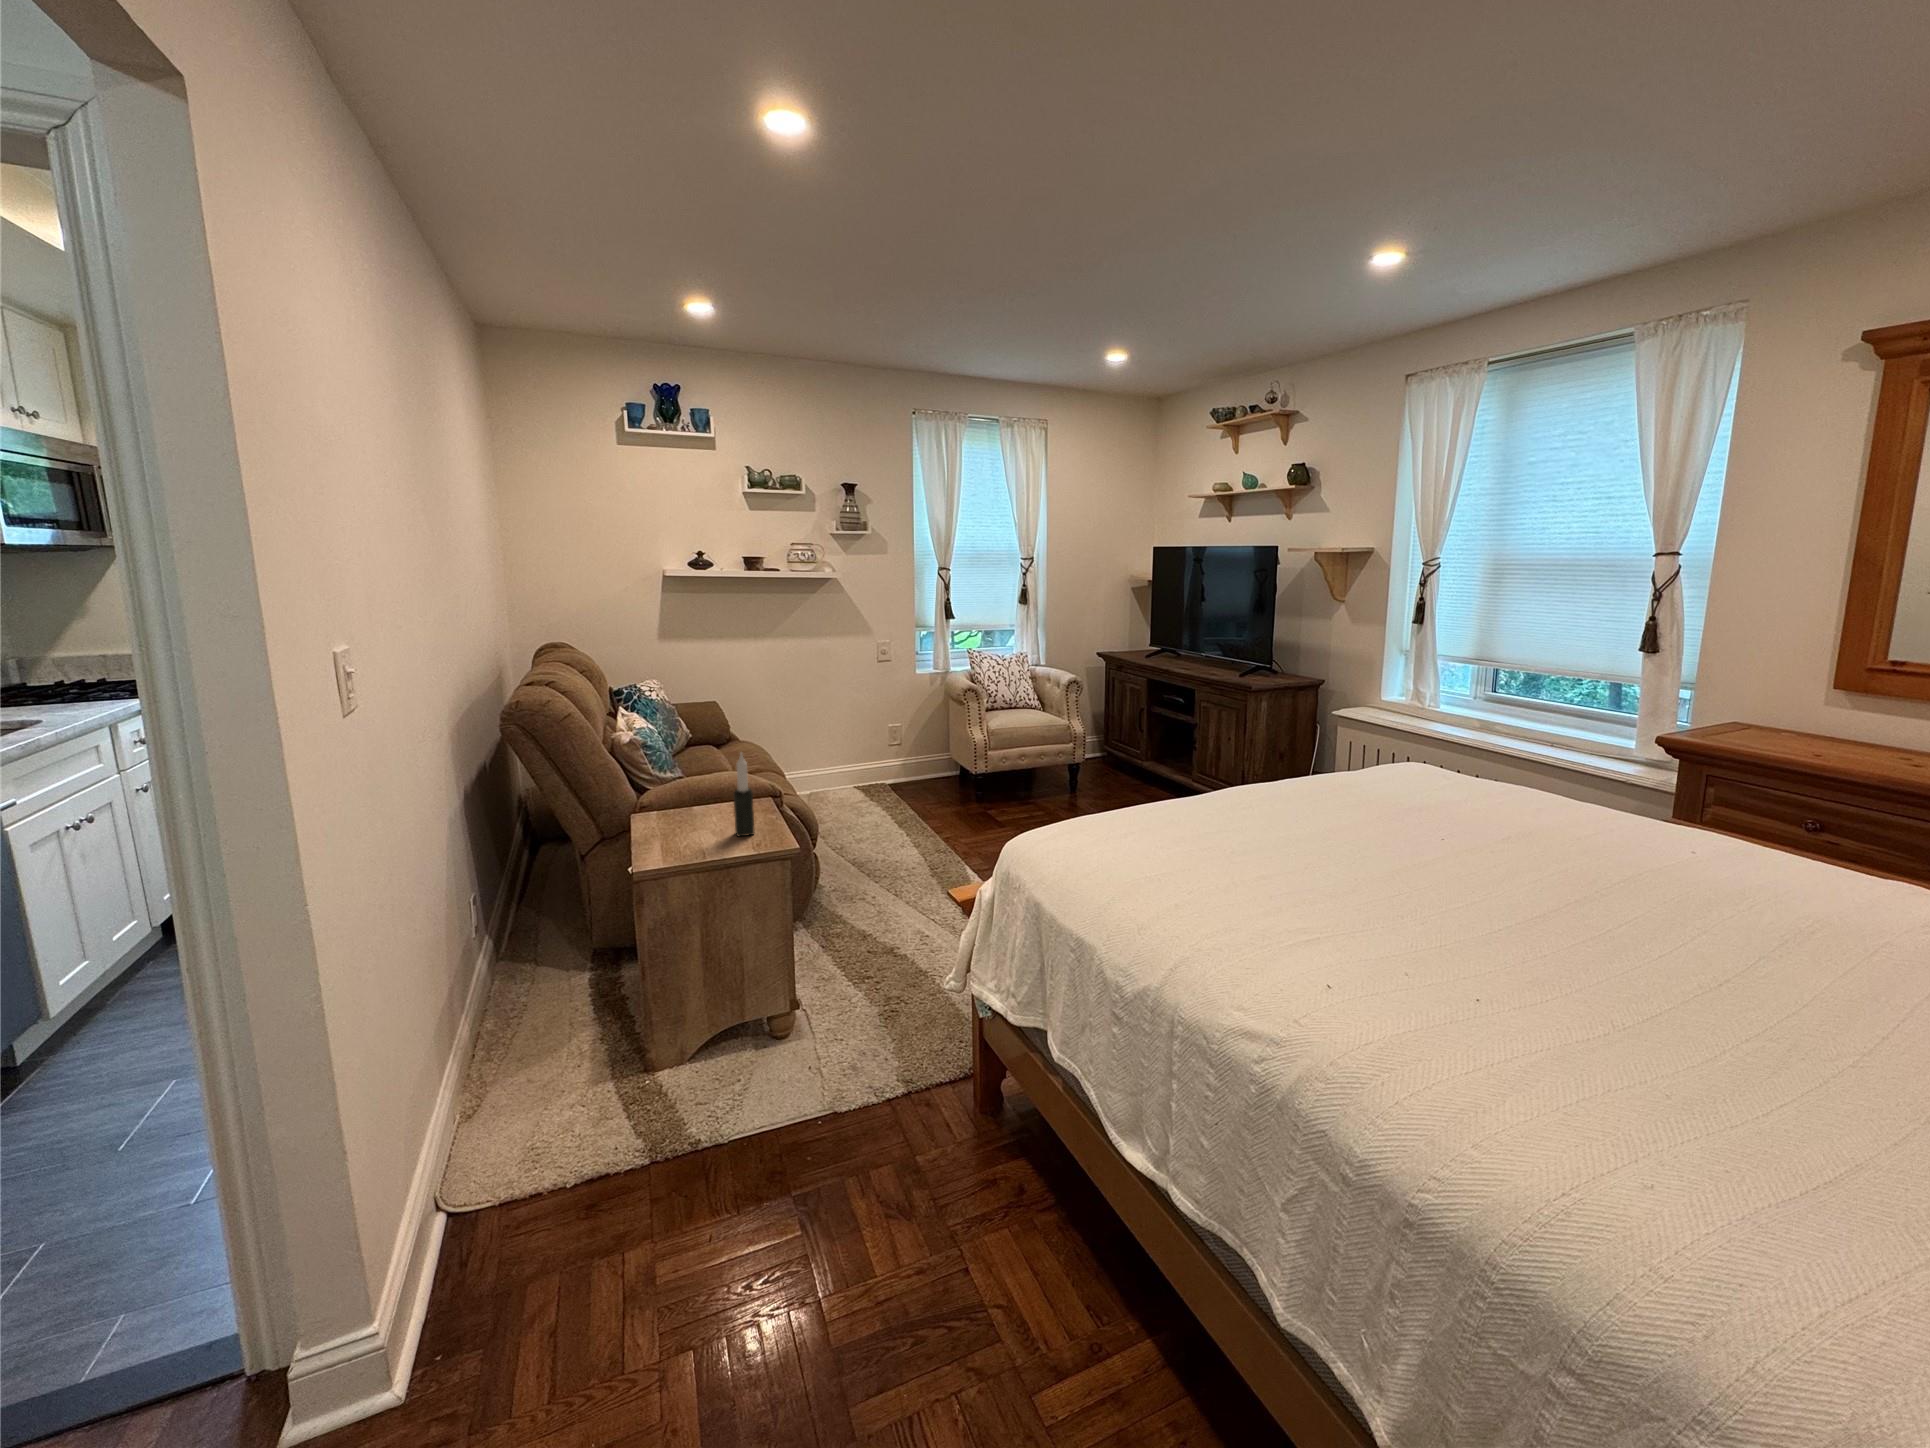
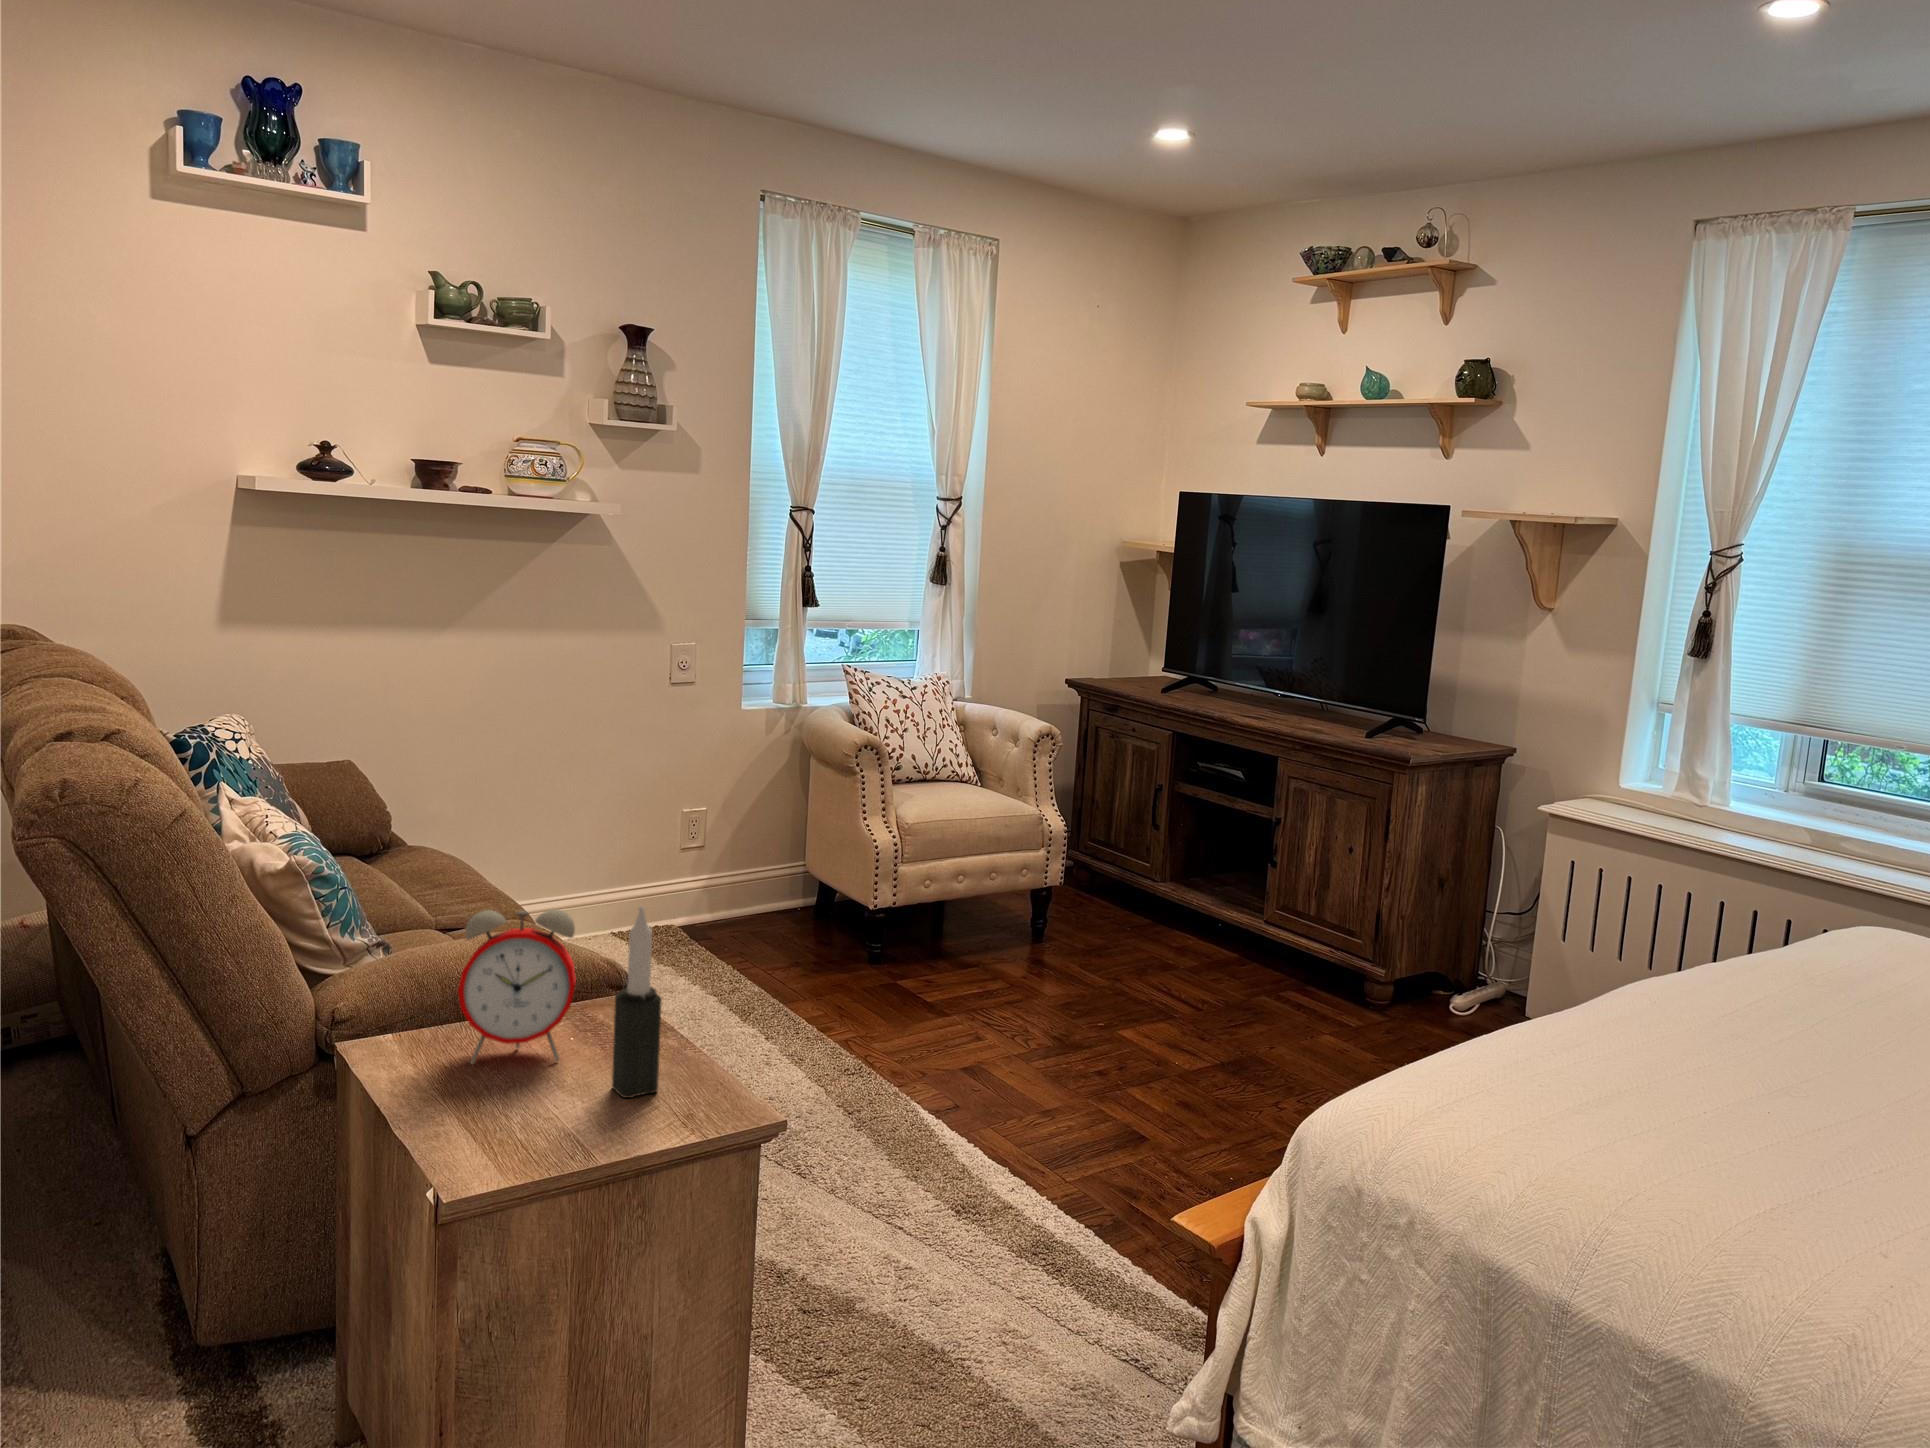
alarm clock: none [676,756,732,823] -> present [458,909,576,1064]

